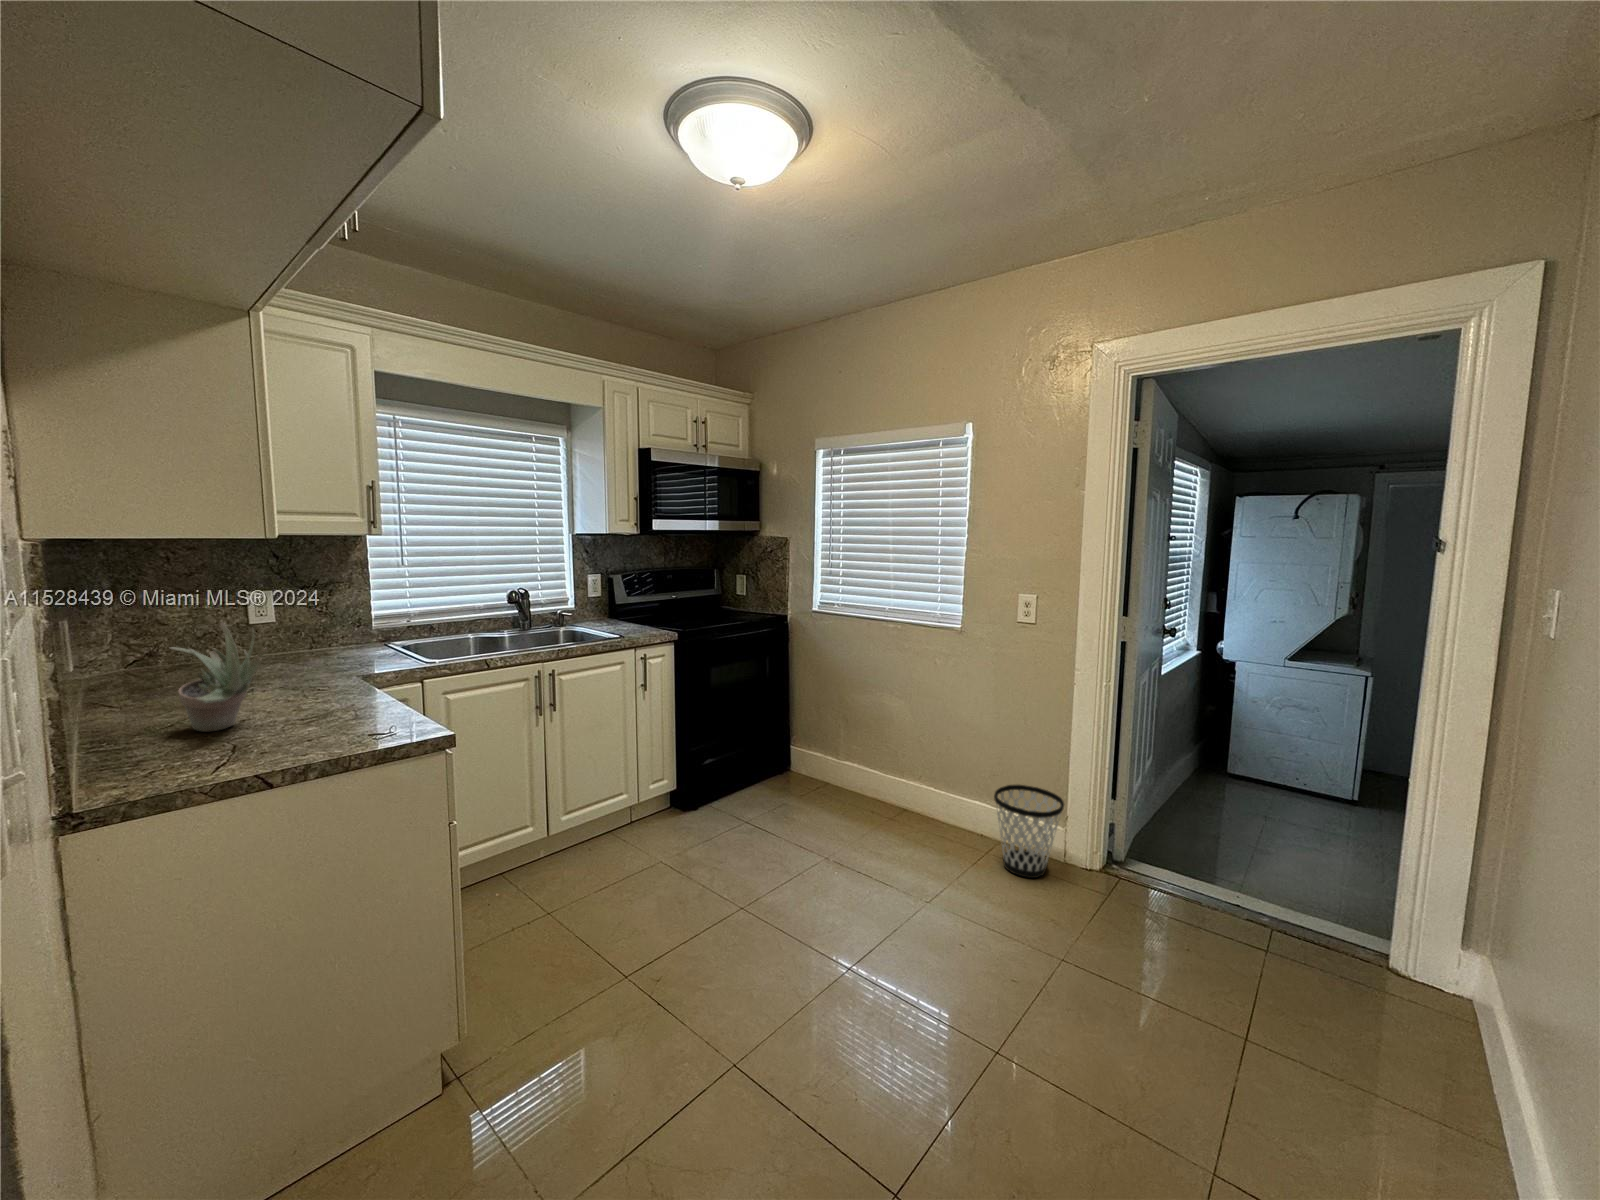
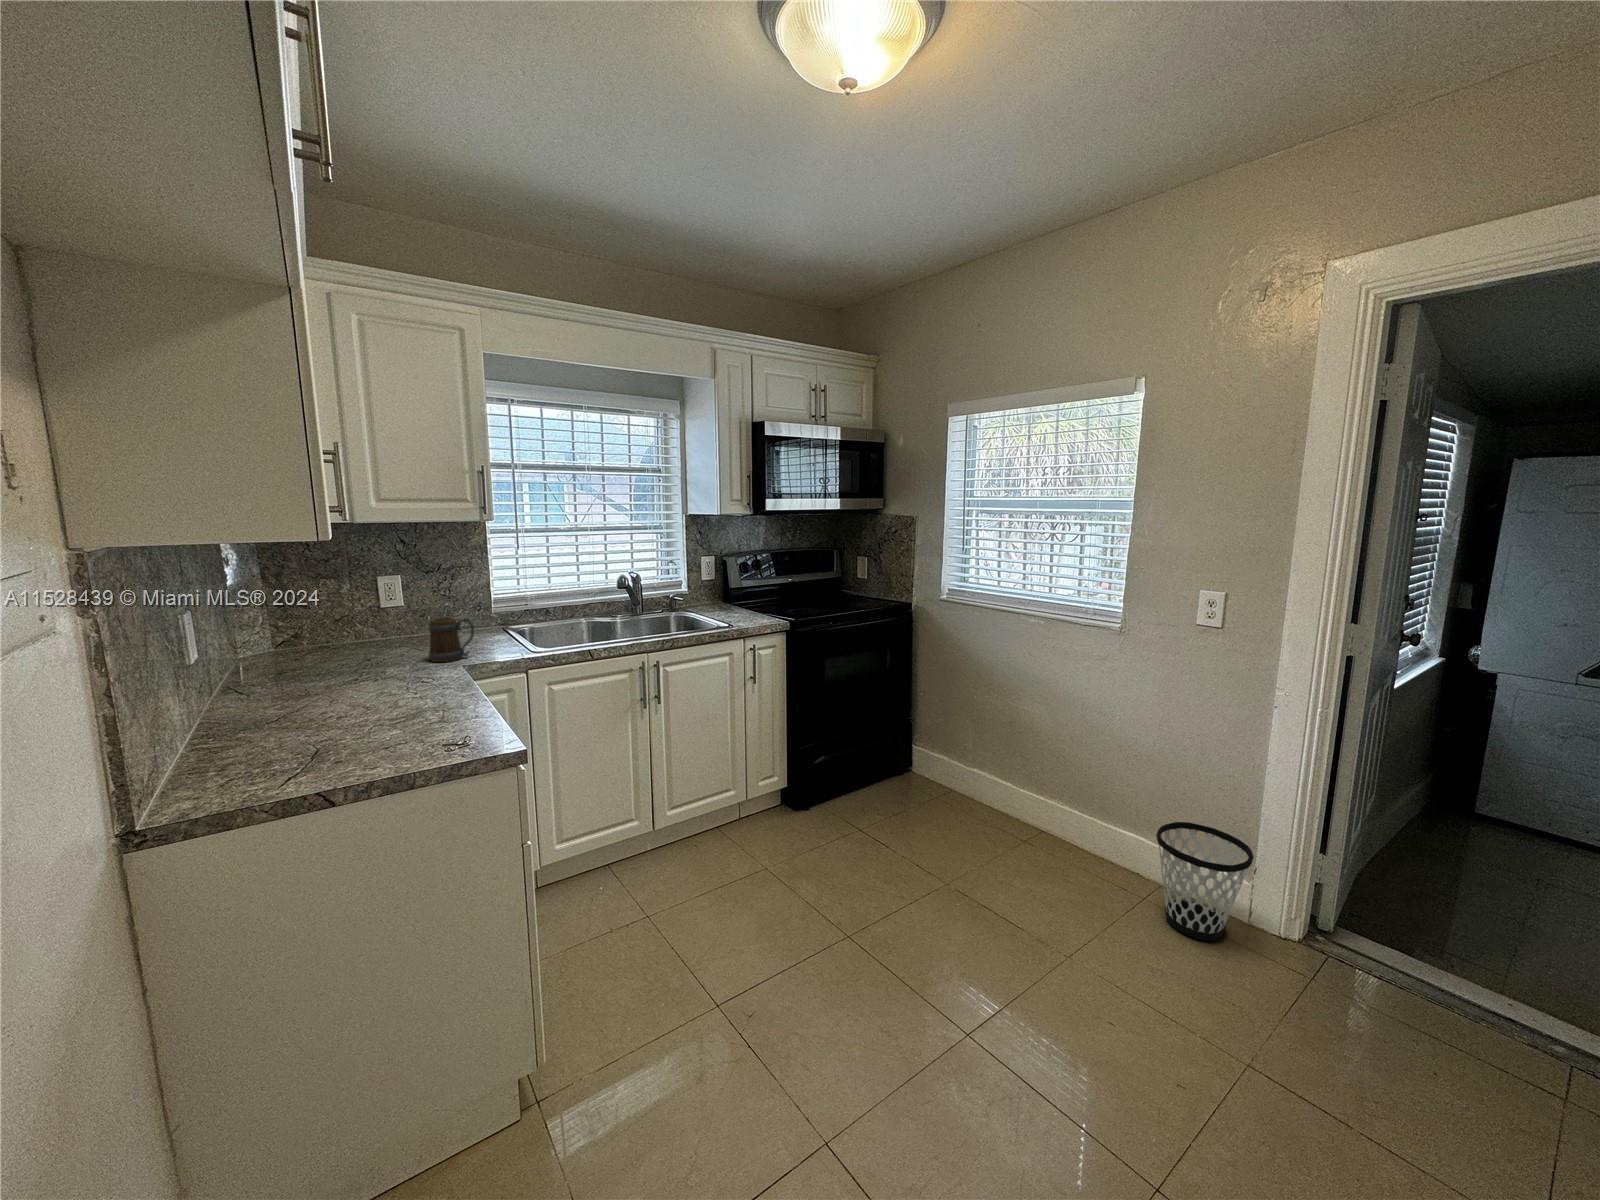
succulent plant: present [170,623,267,731] -> none [265,621,356,730]
mug: none [316,629,367,674] -> present [429,617,474,662]

